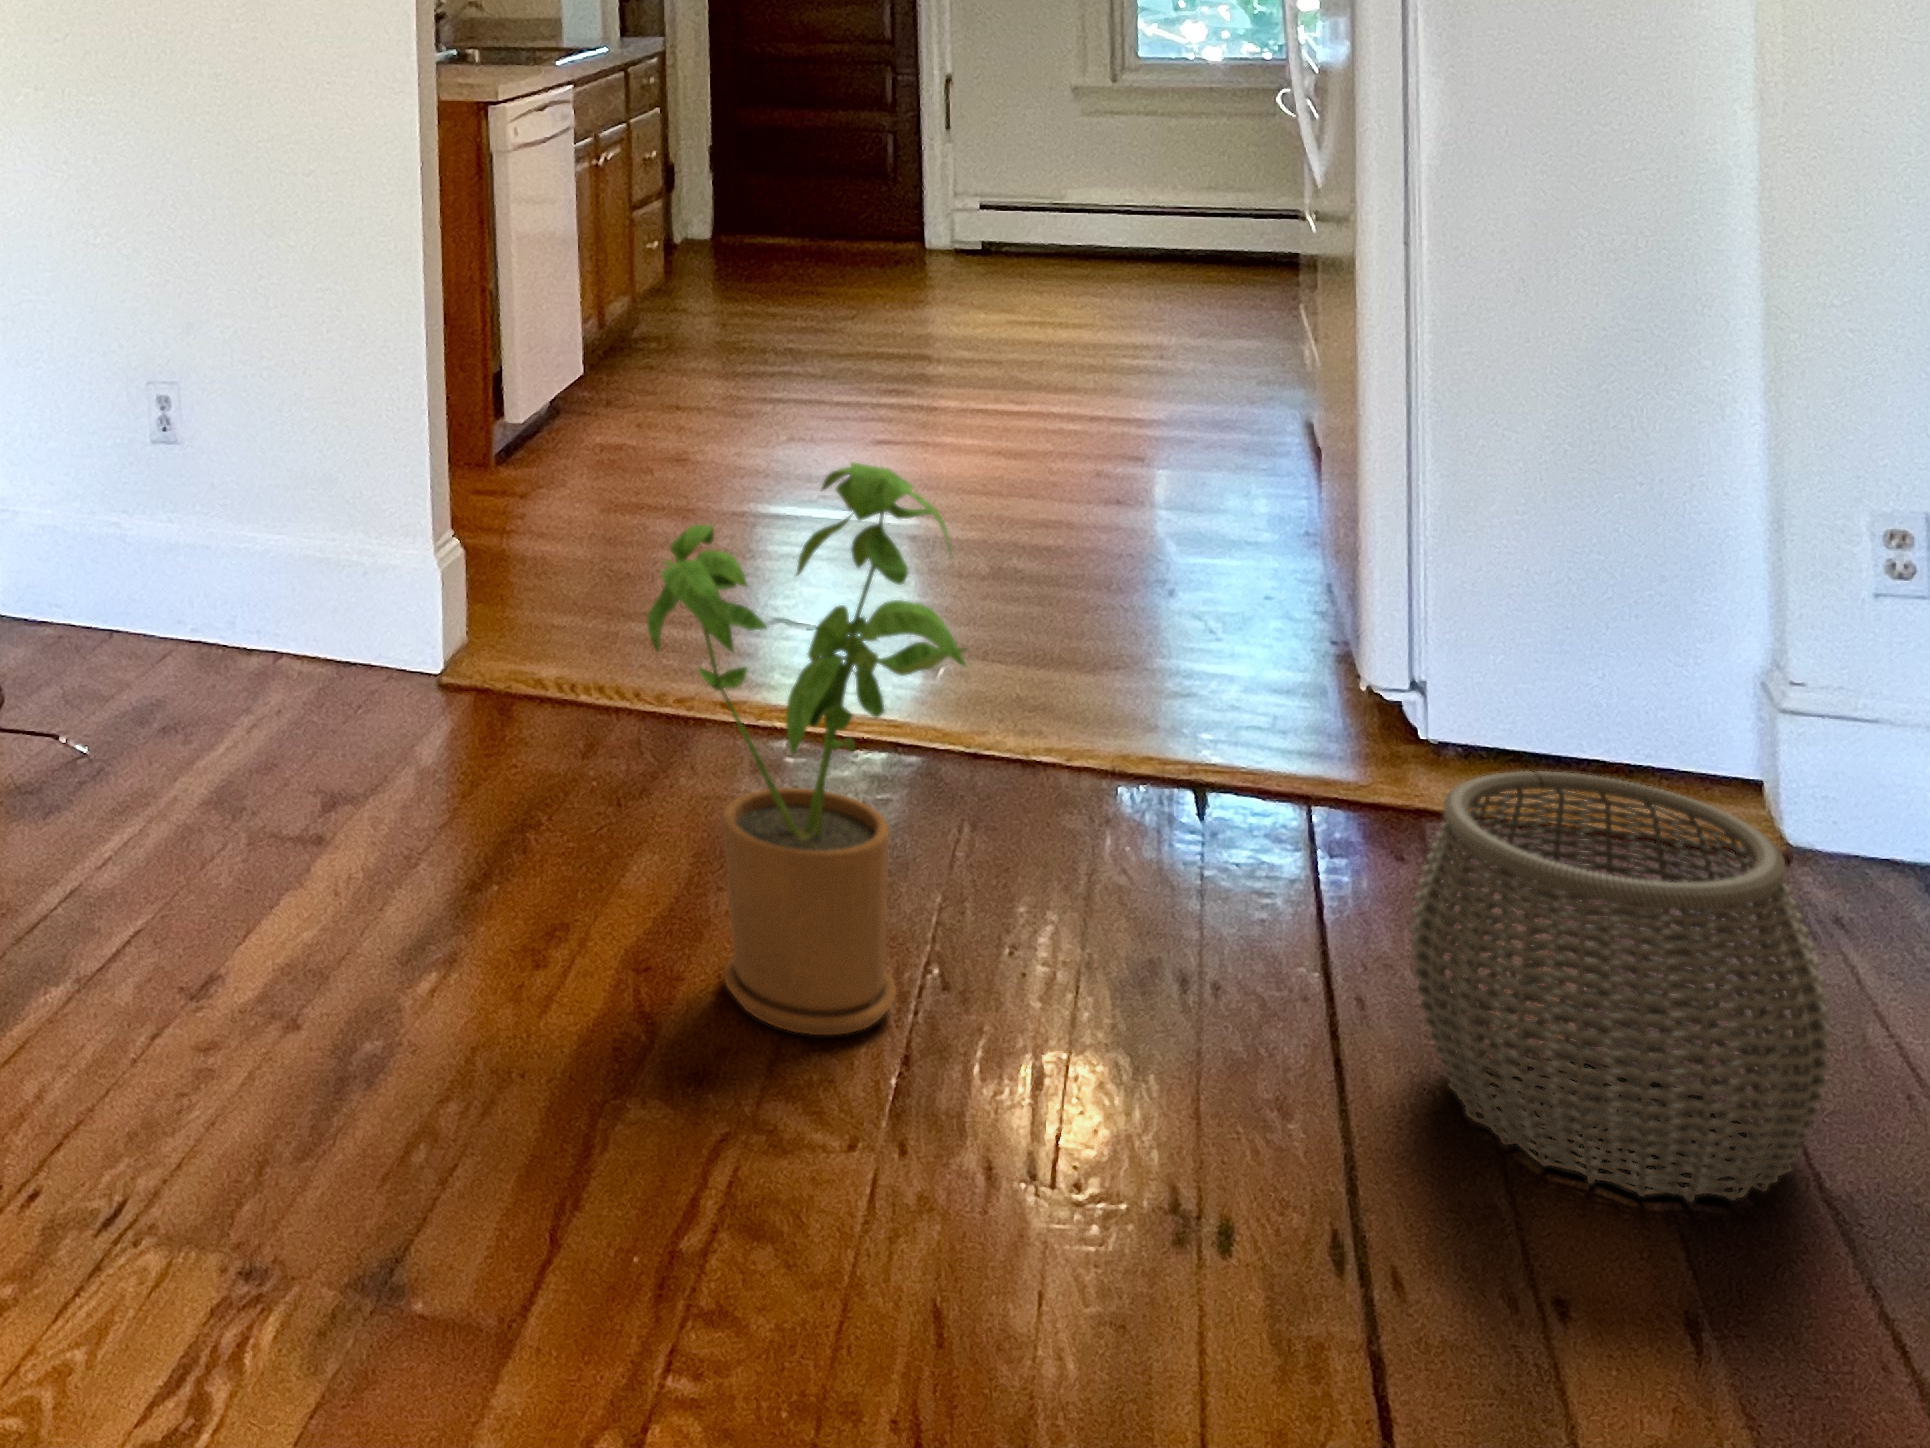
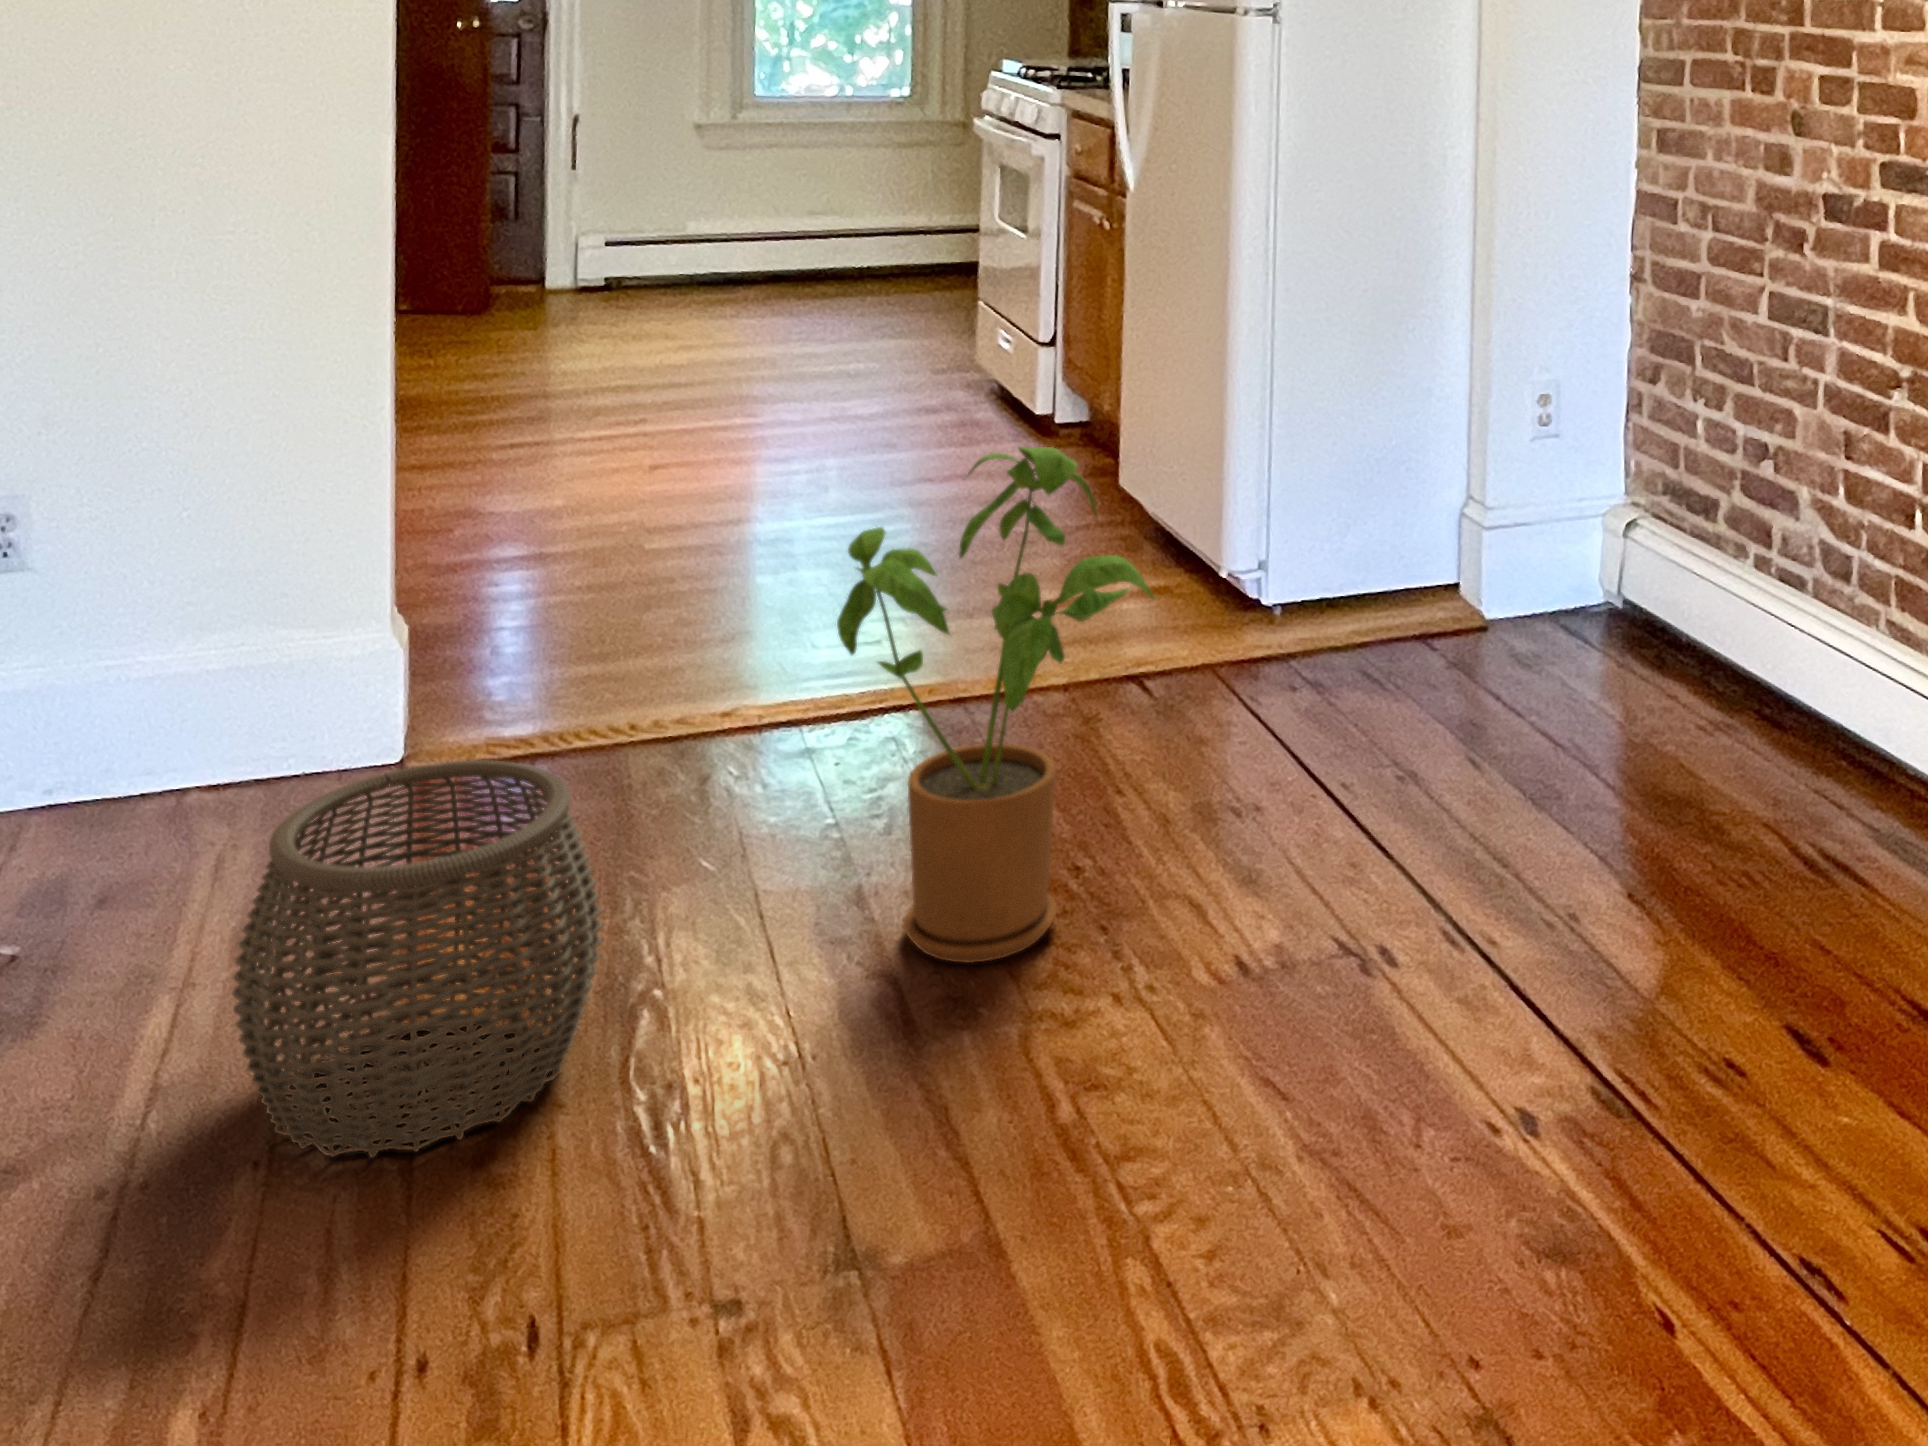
woven basket: present [1411,771,1832,1202] -> present [232,760,602,1158]

